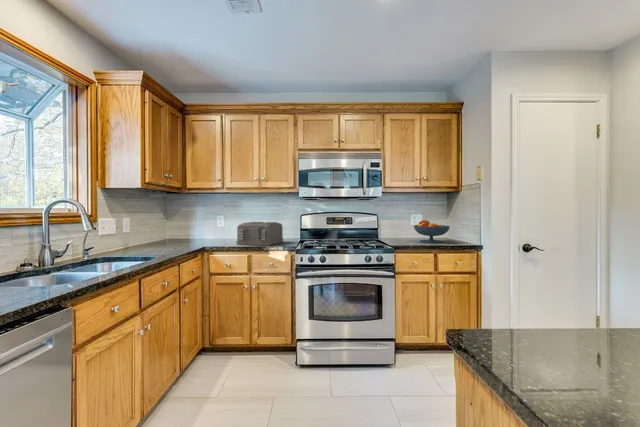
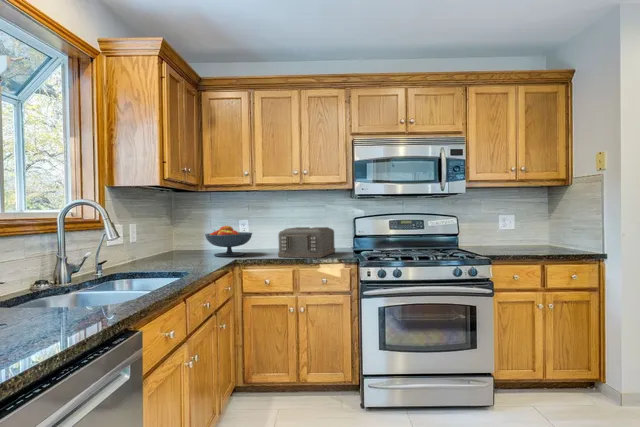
fruit bowl: present [414,220,450,243] -> present [205,226,252,257]

